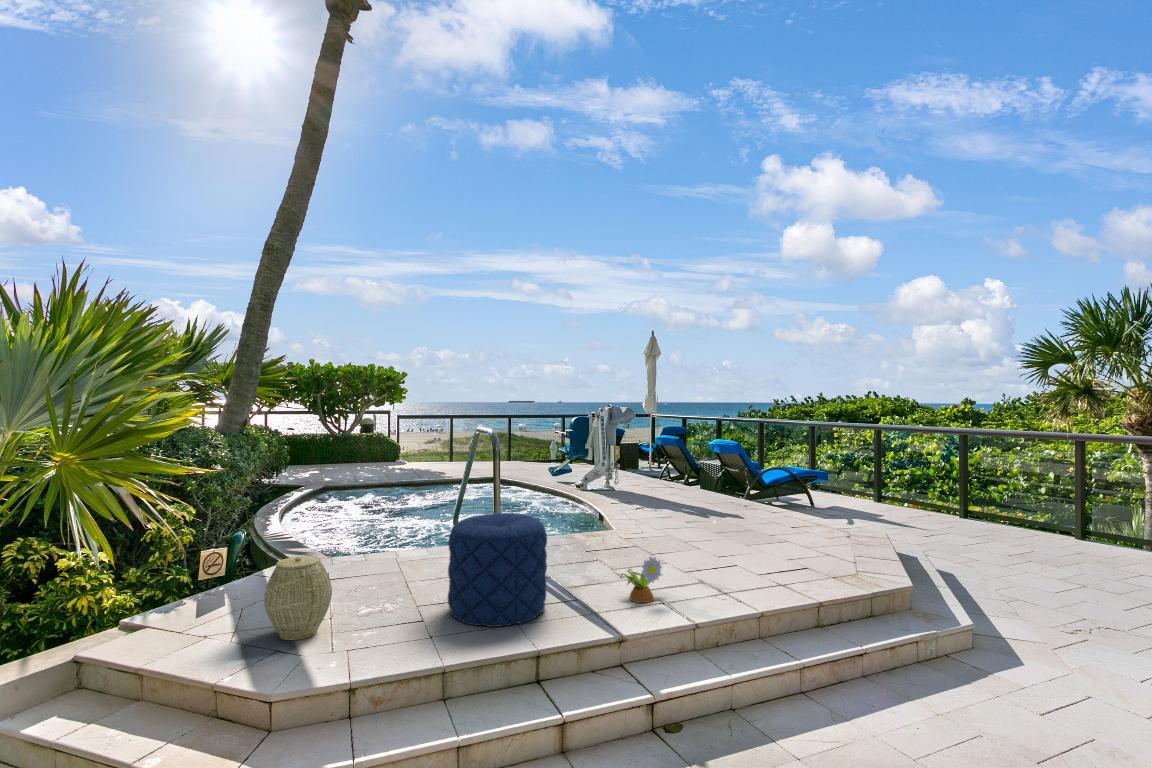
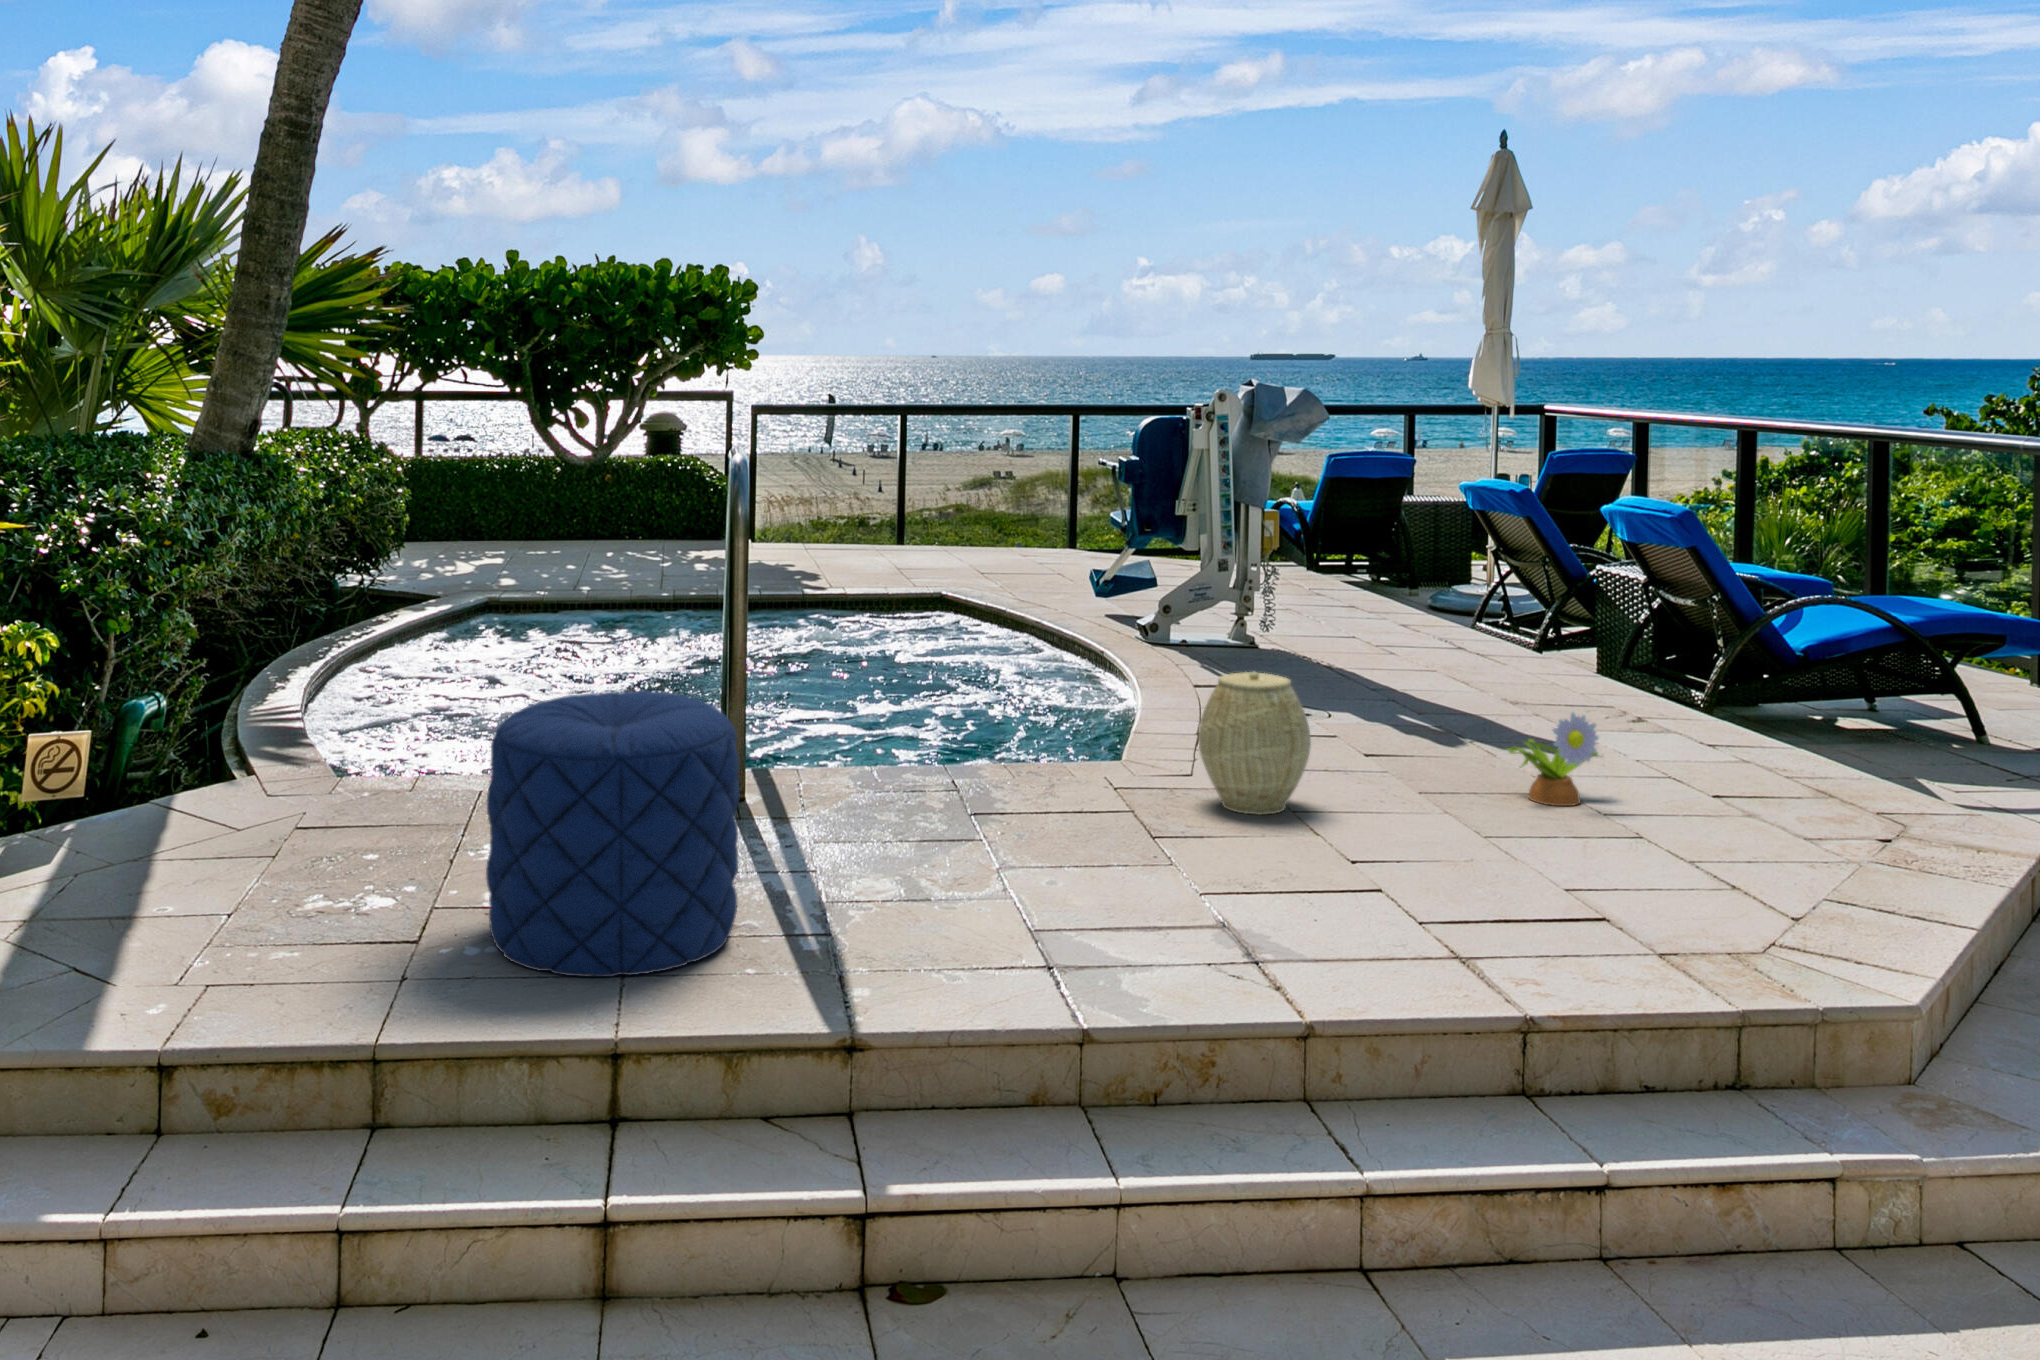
woven basket: present [264,556,332,640] -> present [1198,672,1311,815]
decorative plant: present [620,556,662,603] -> present [1508,713,1599,806]

